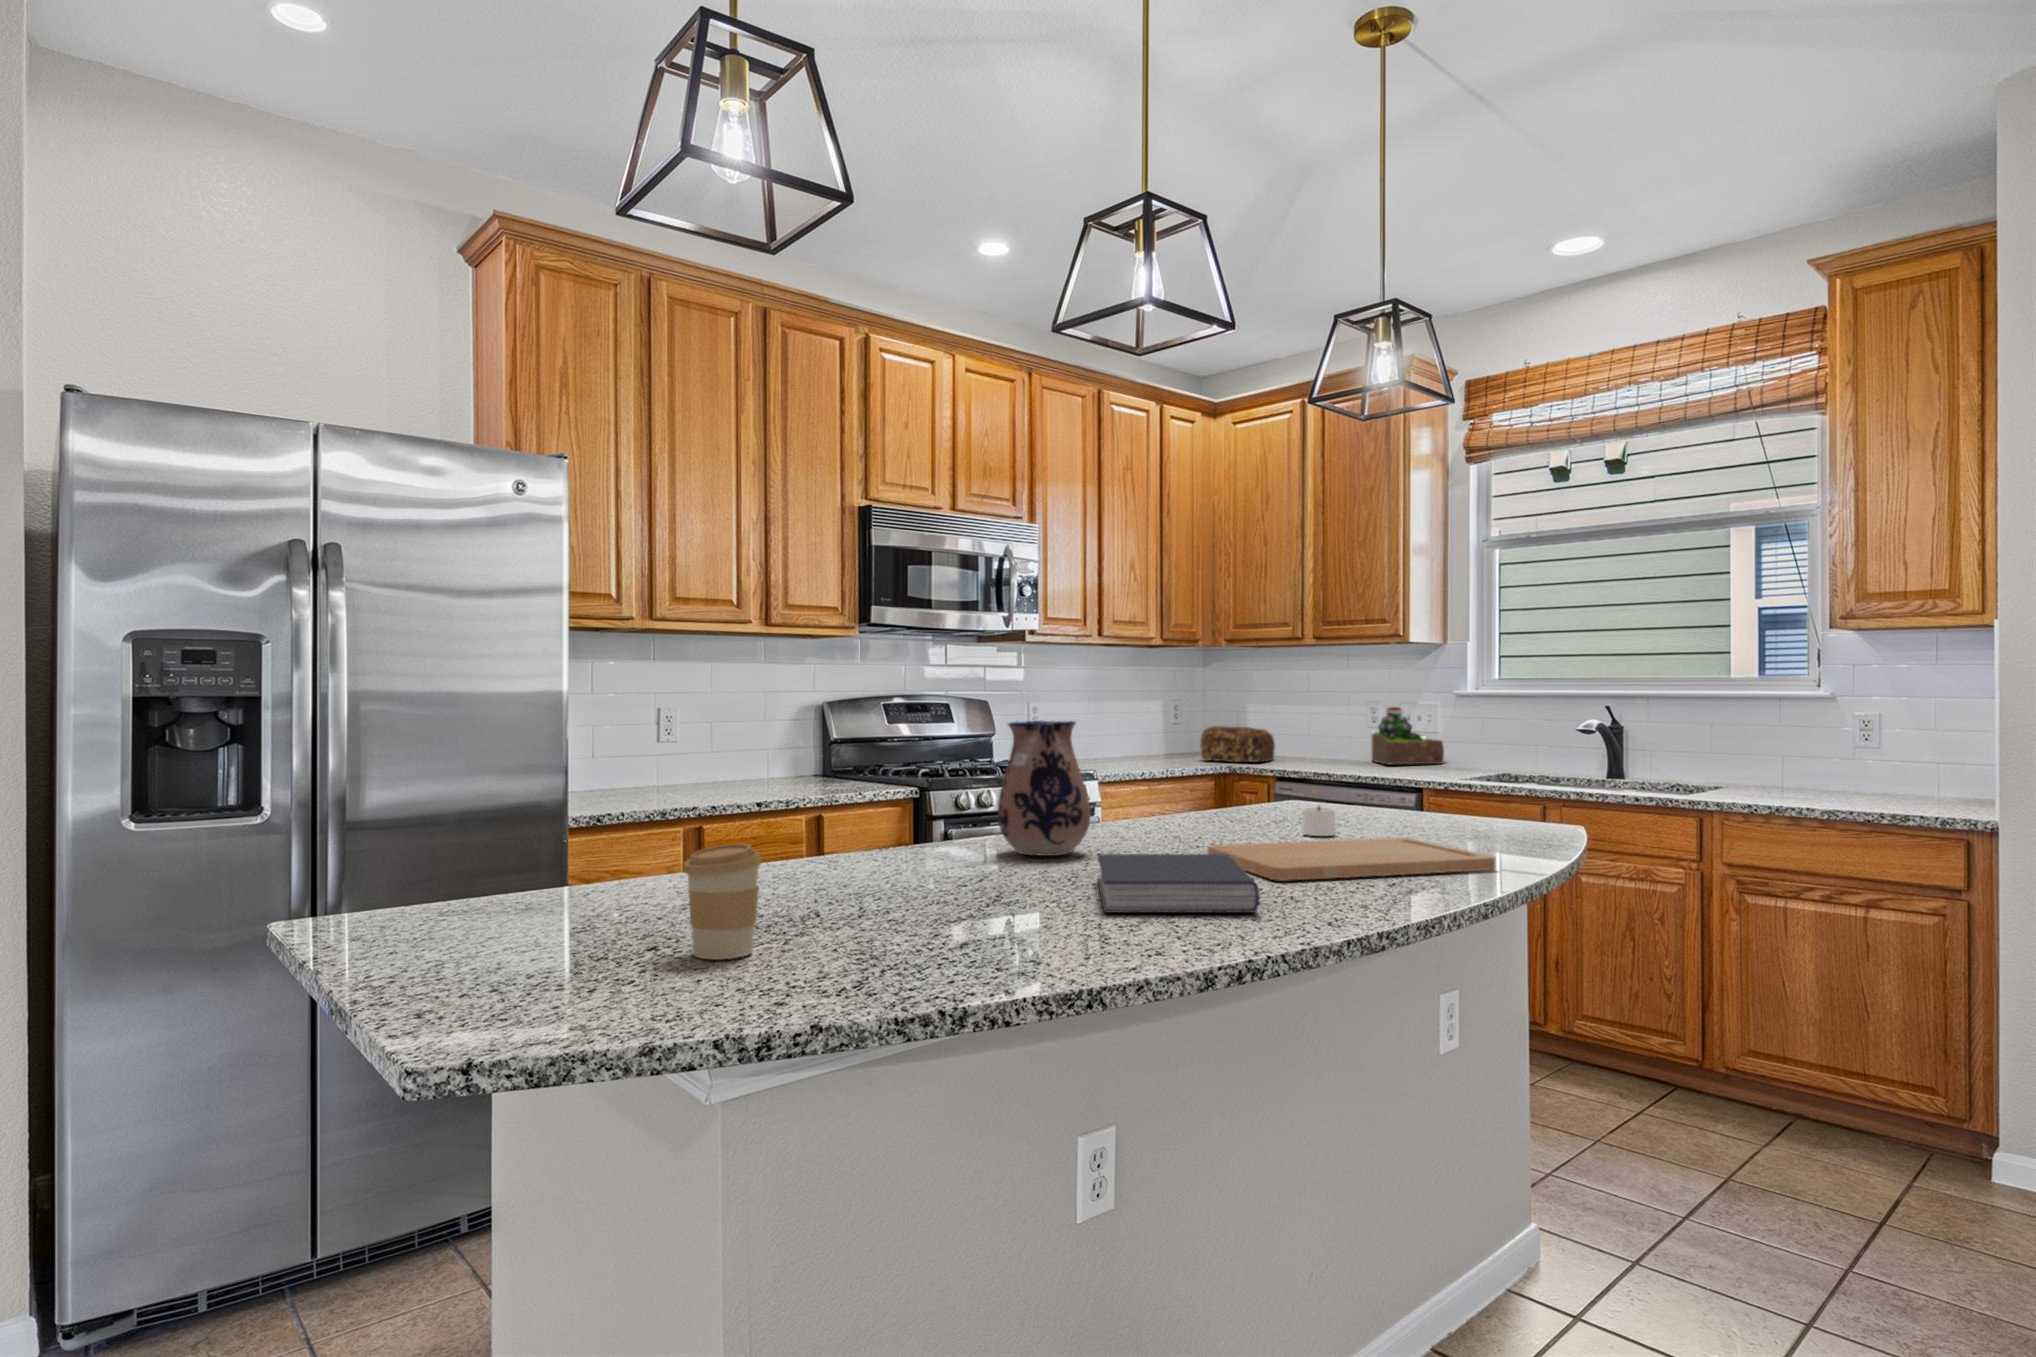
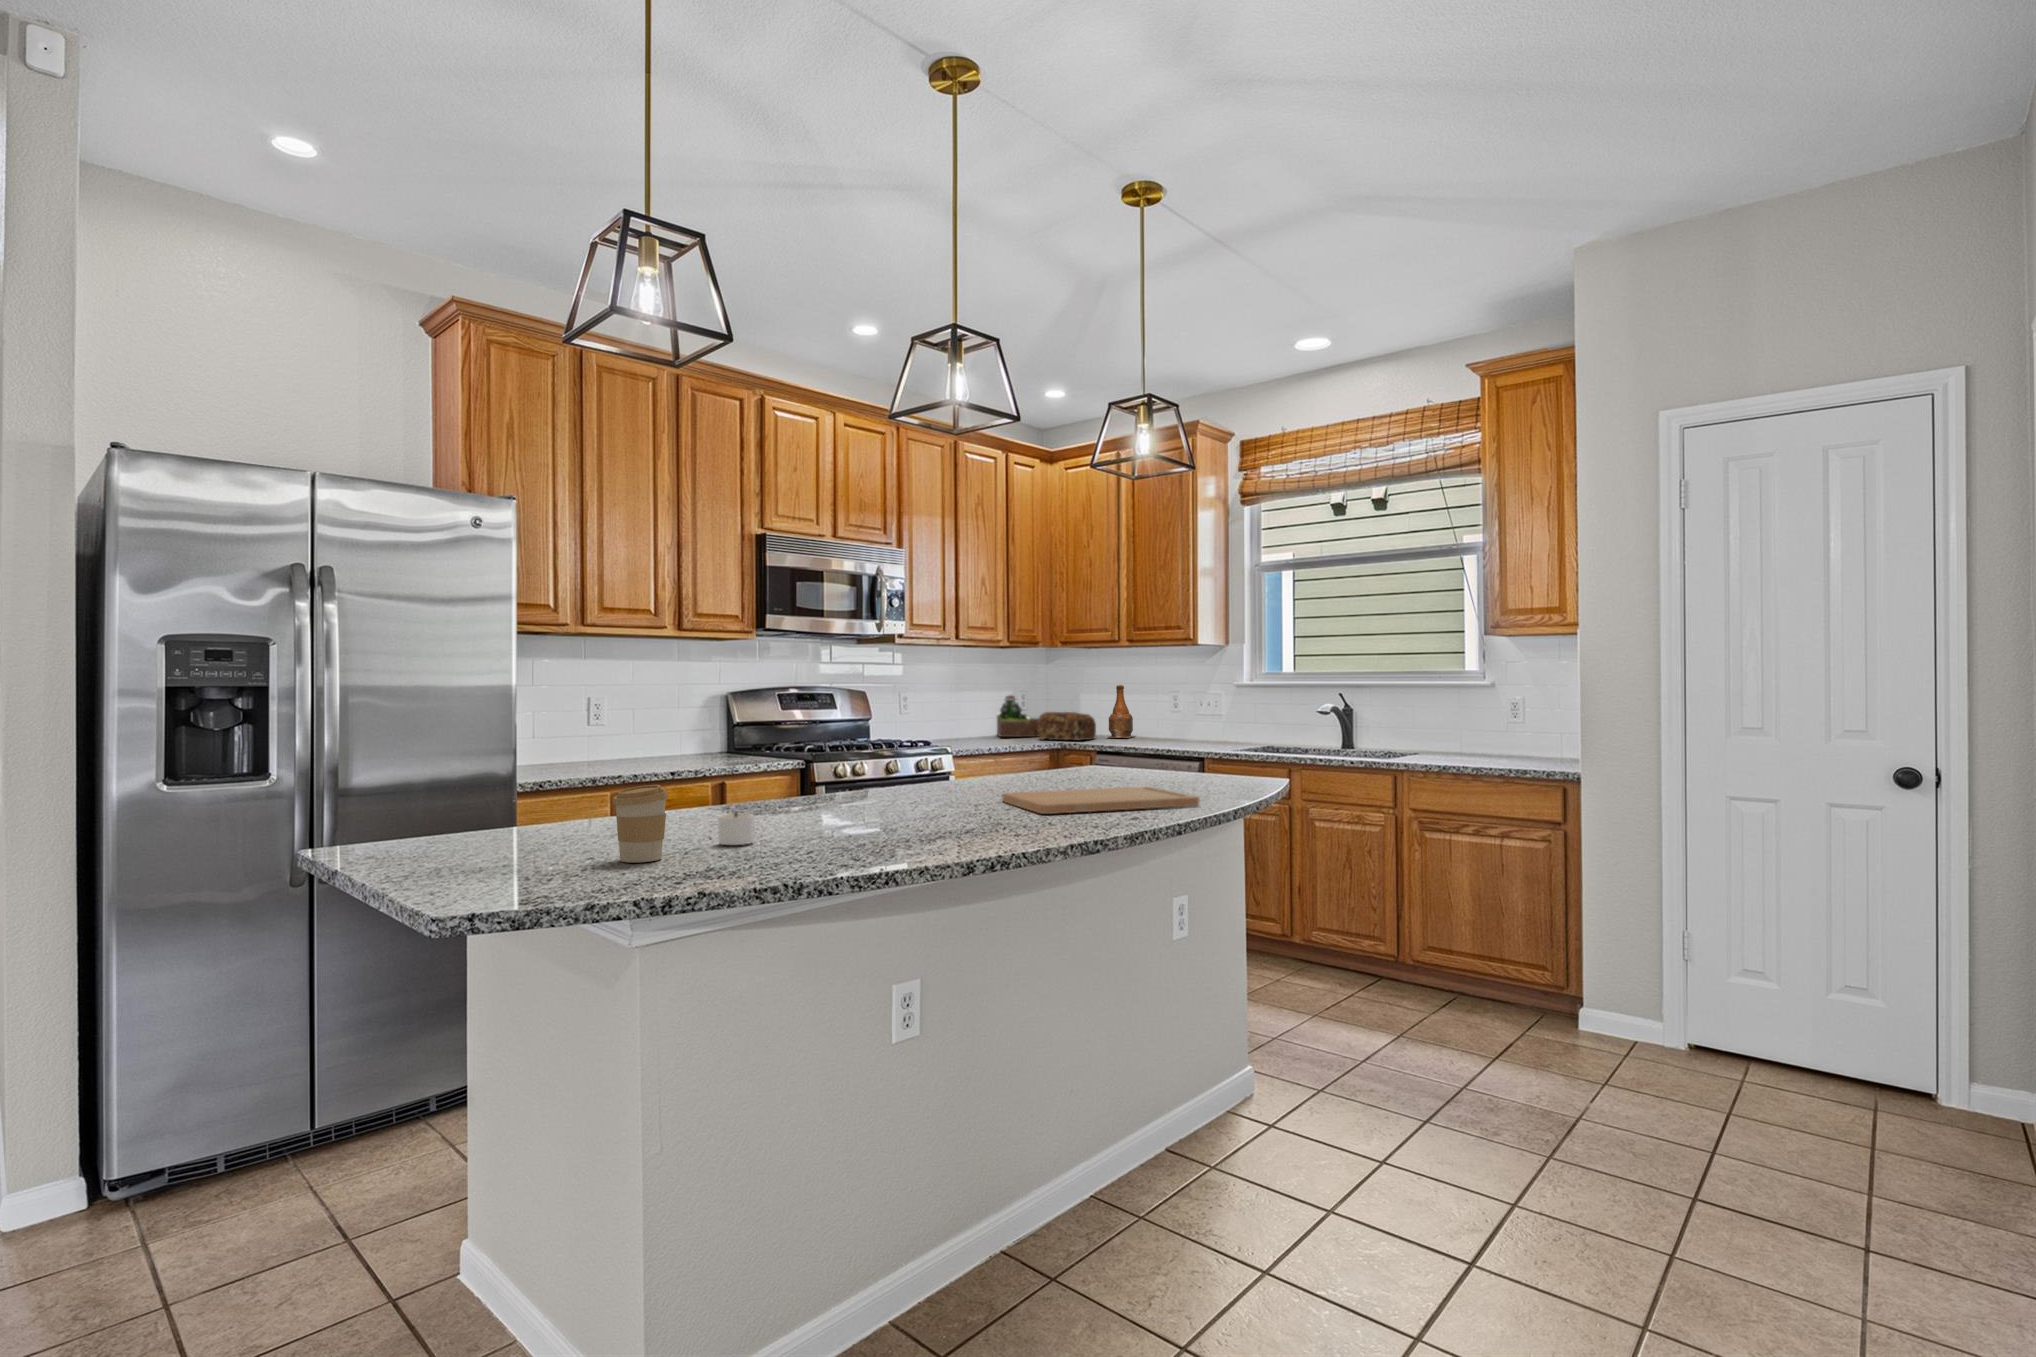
bottle: none [1286,693,1326,759] -> present [1109,685,1133,738]
succulent plant: present [1372,707,1444,765] -> present [997,696,1038,737]
ceramic pitcher: present [998,721,1091,856] -> none [850,703,919,802]
candle: present [1303,806,1335,836] -> present [718,813,754,845]
book: present [1097,854,1259,913] -> none [913,796,1019,833]

